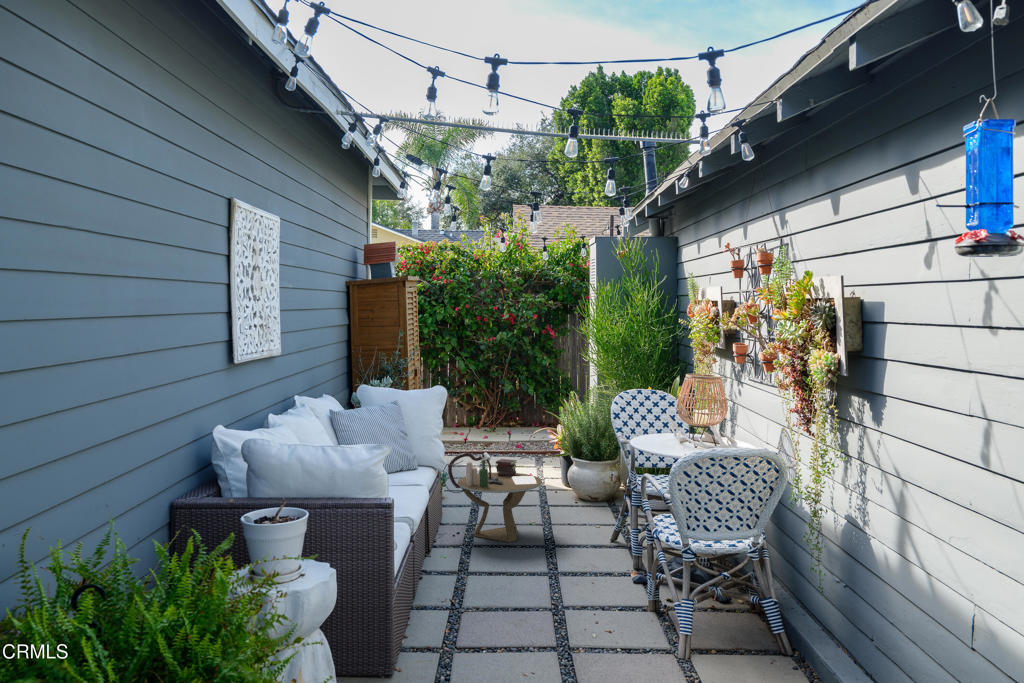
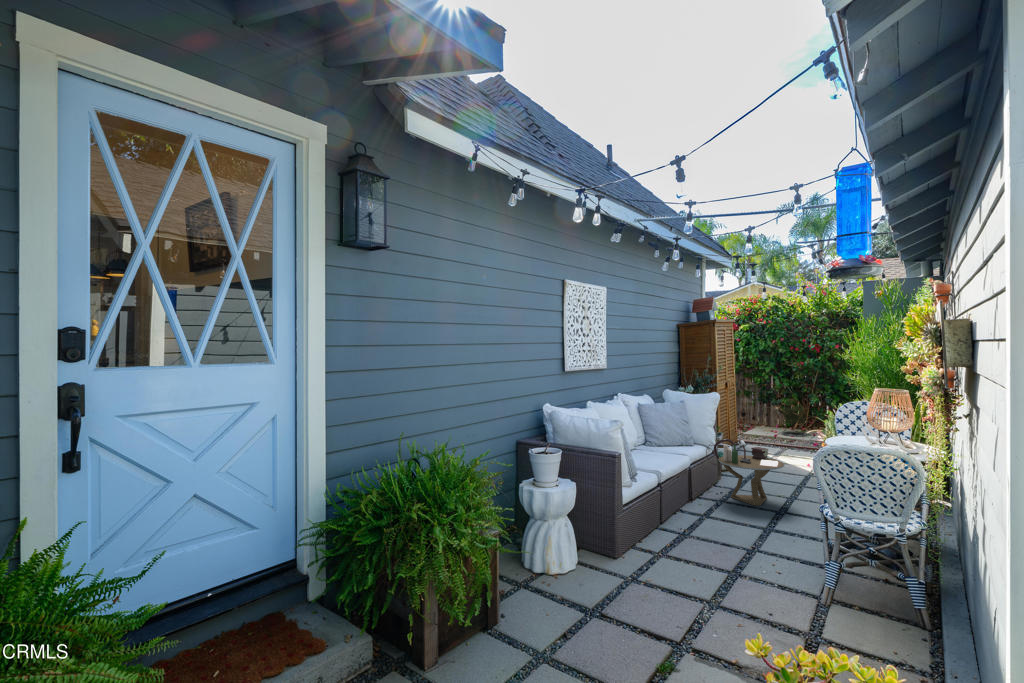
potted tree: none [464,381,498,437] -> present [781,400,806,436]

